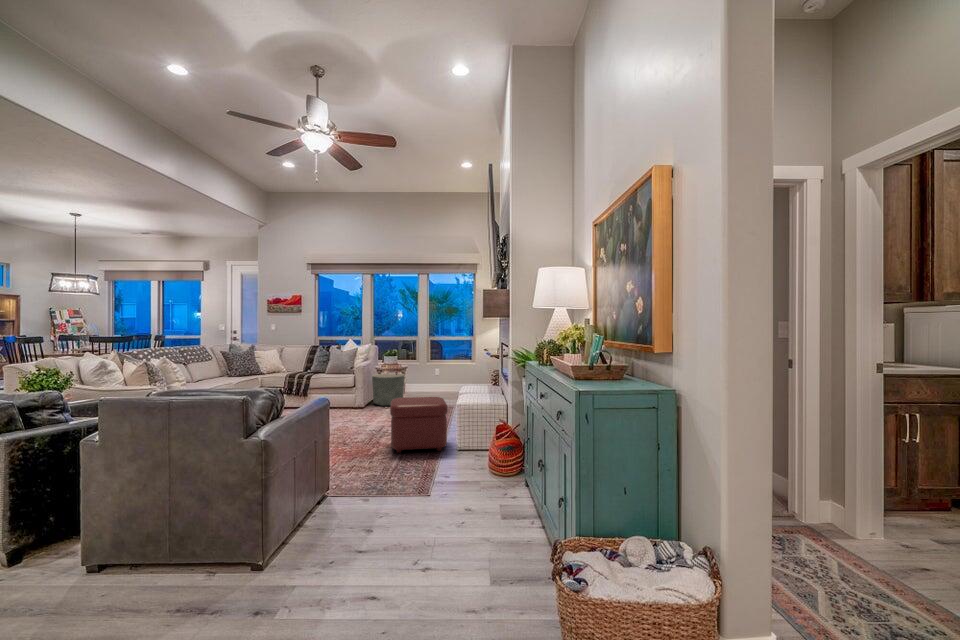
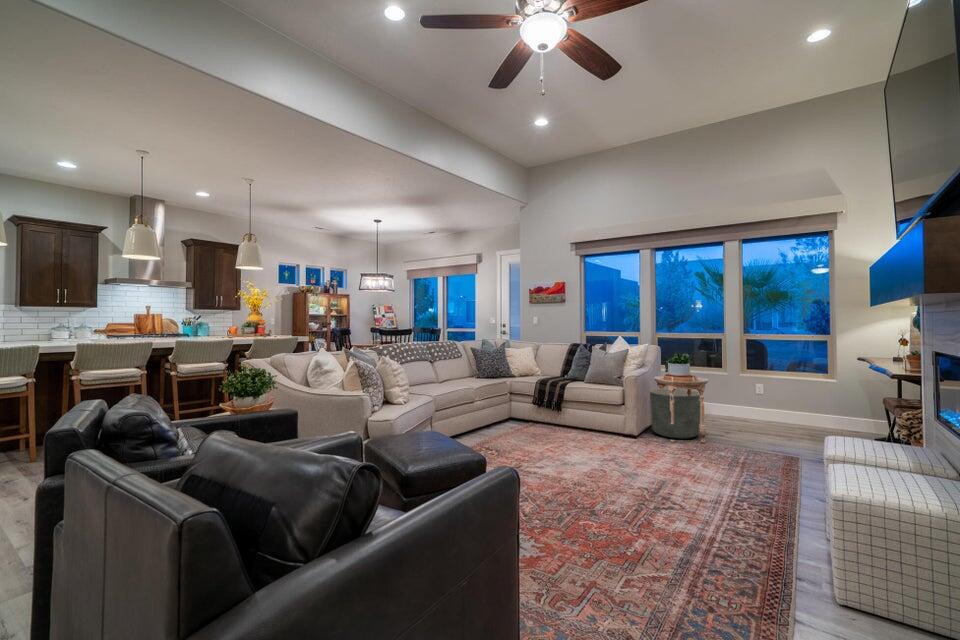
ottoman: present [390,397,448,453] -> none [670,450,808,589]

